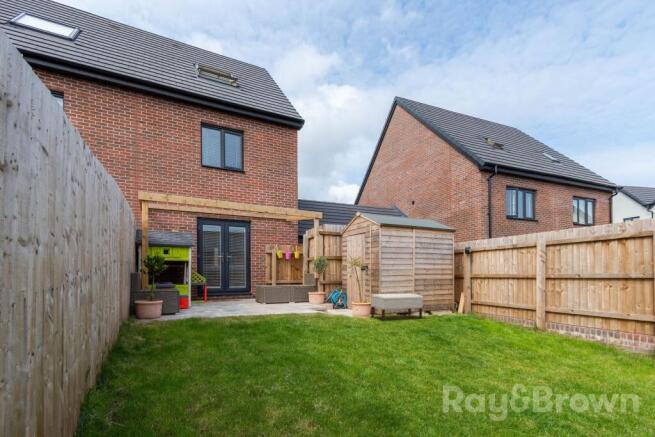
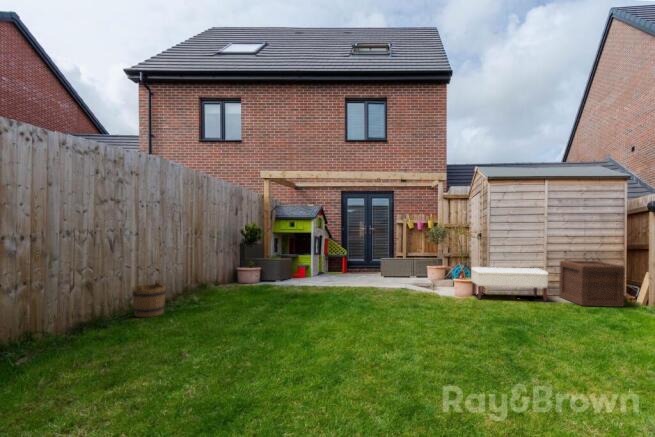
wooden crate: none [421,287,463,320] -> present [559,260,625,307]
bucket: none [106,325,151,374] -> present [132,279,166,317]

